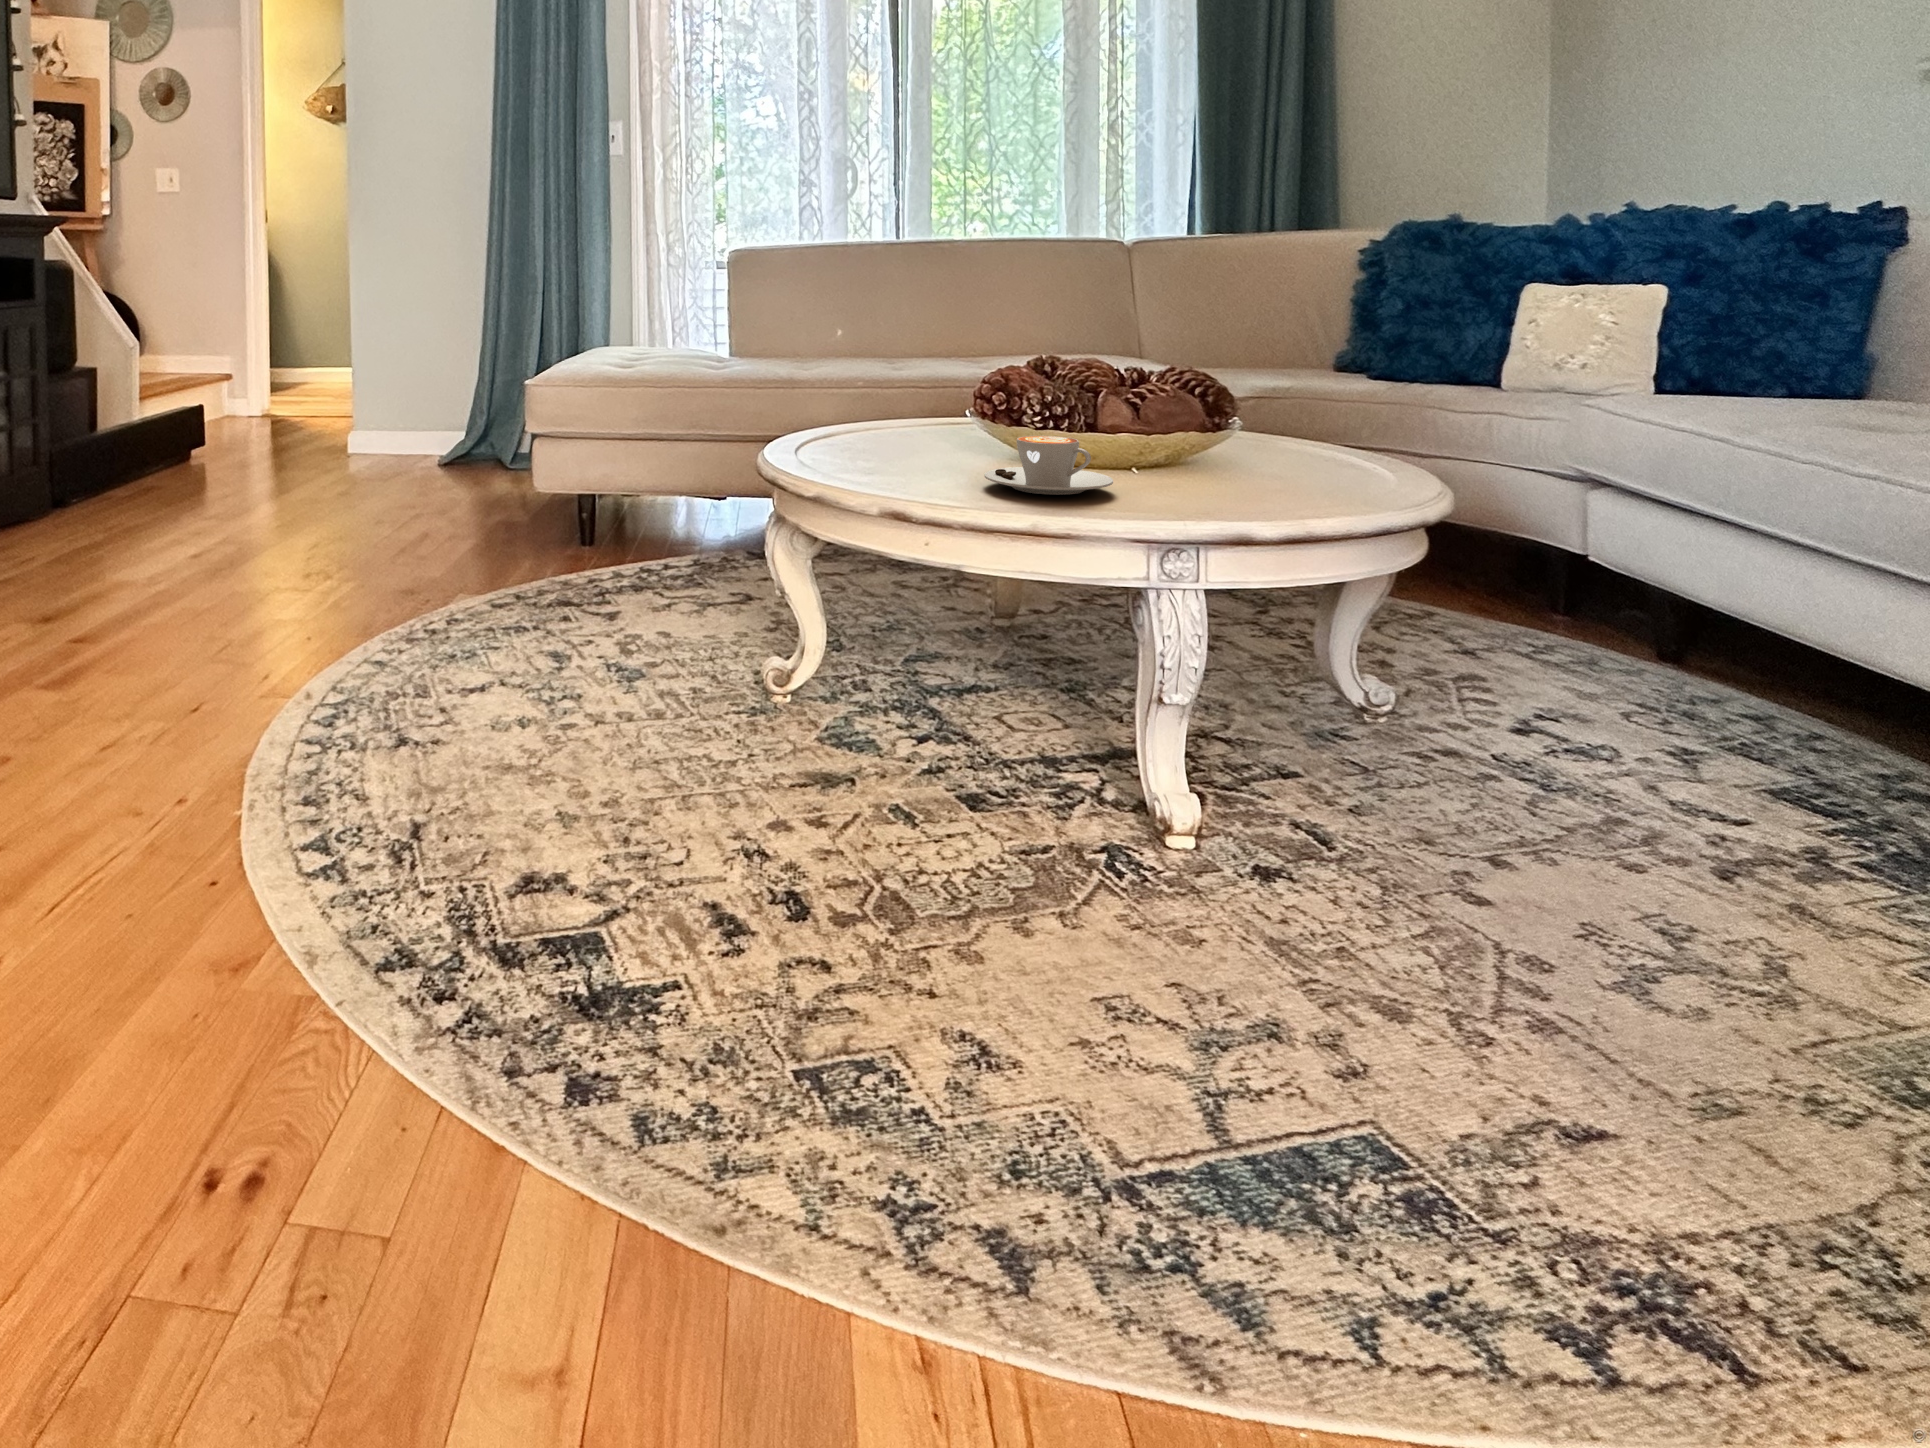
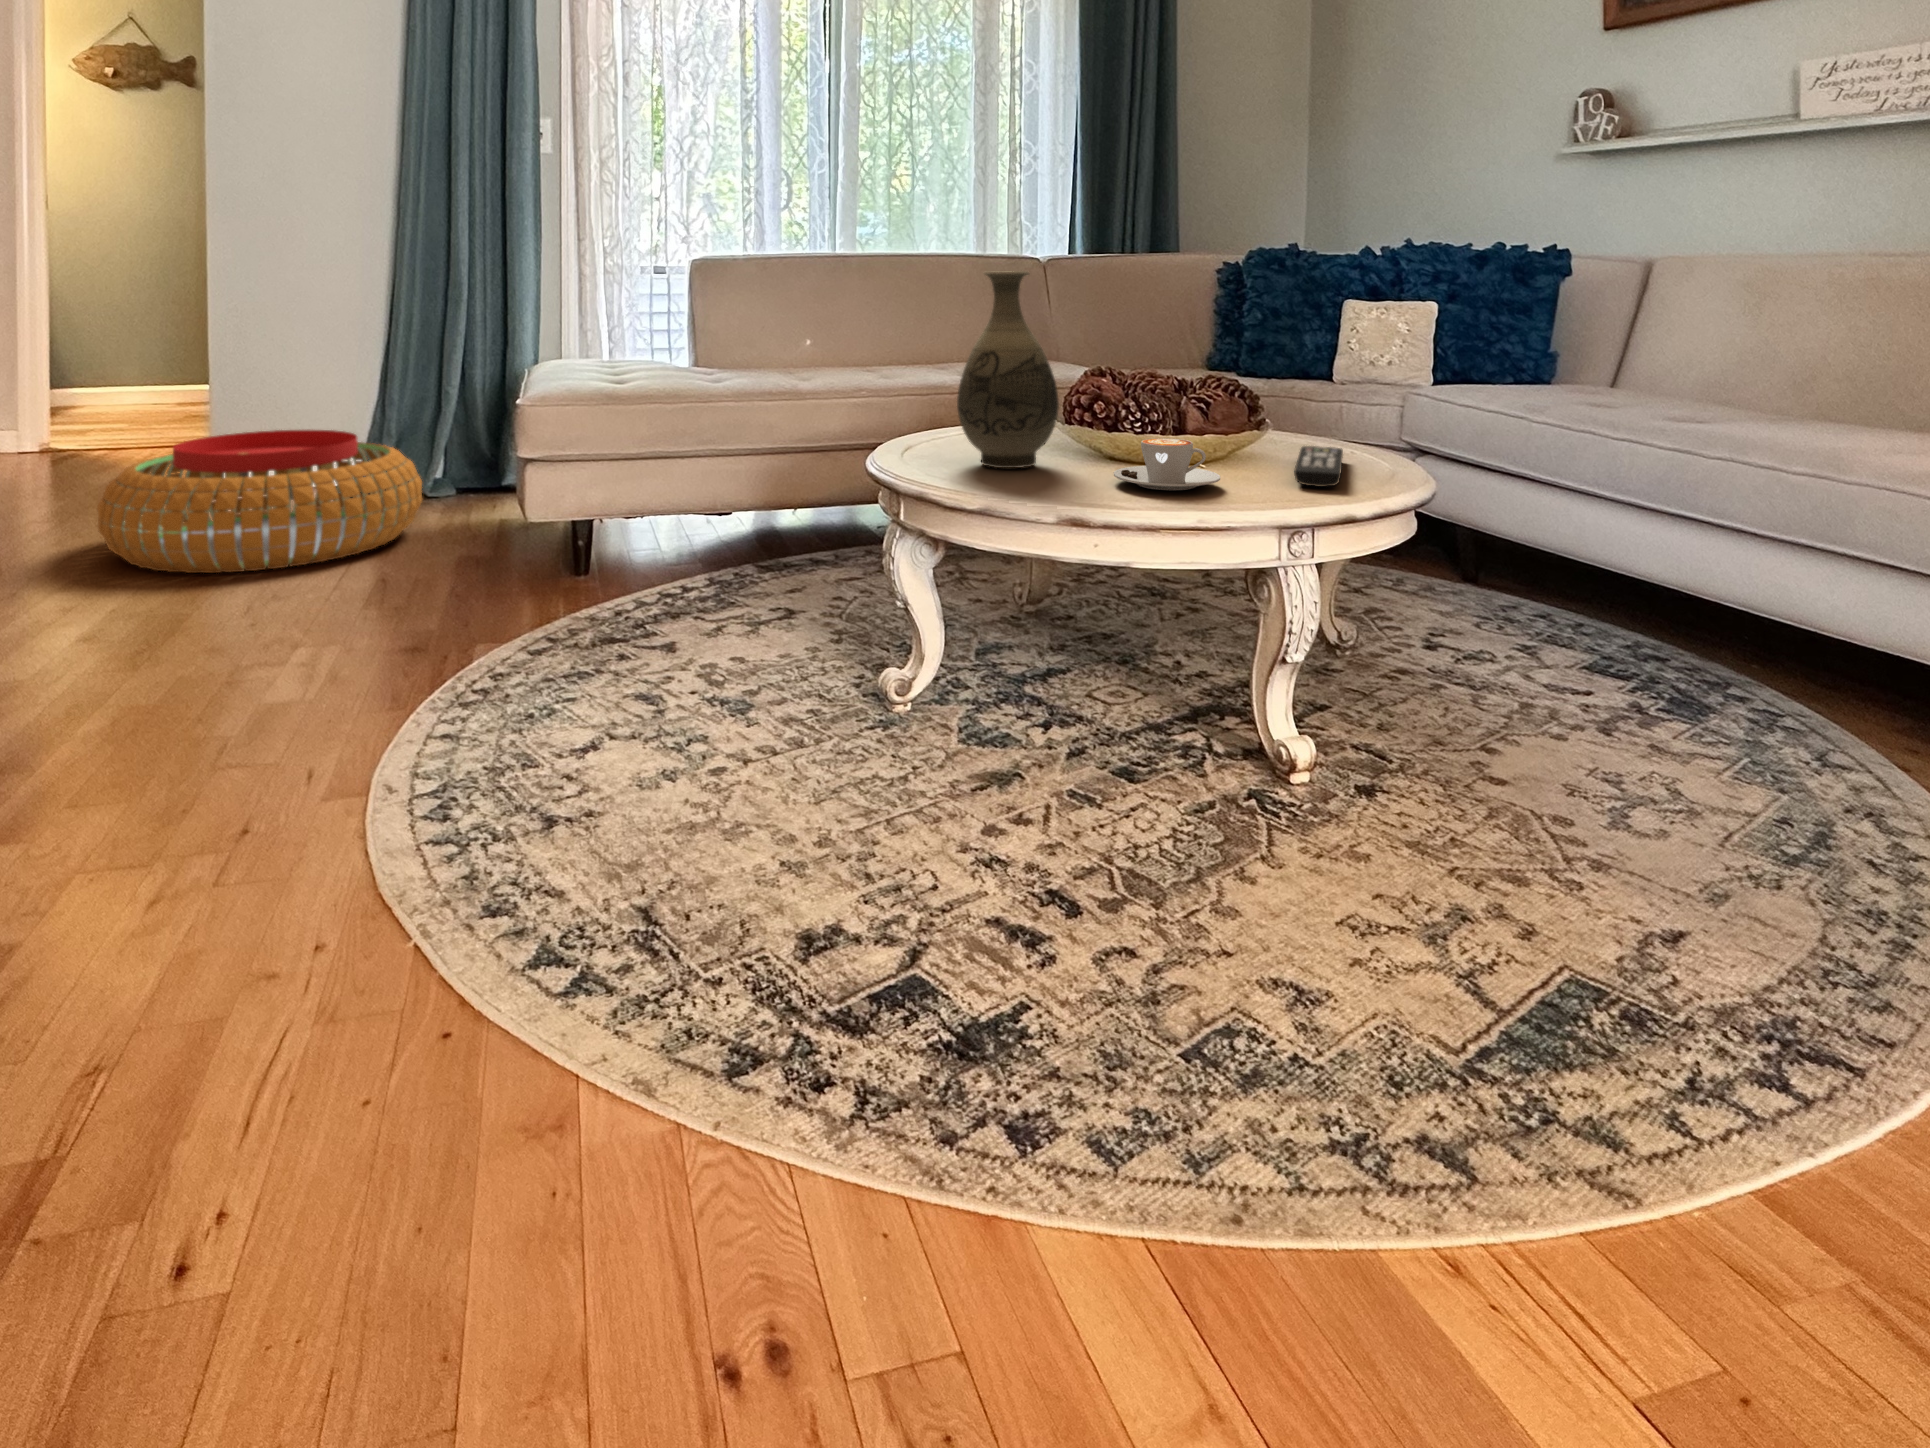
vase: none [839,250,951,462] -> present [957,271,1059,468]
pouf: none [231,406,479,522] -> present [97,430,422,573]
remote control: none [1213,458,1334,503] -> present [1294,446,1343,487]

